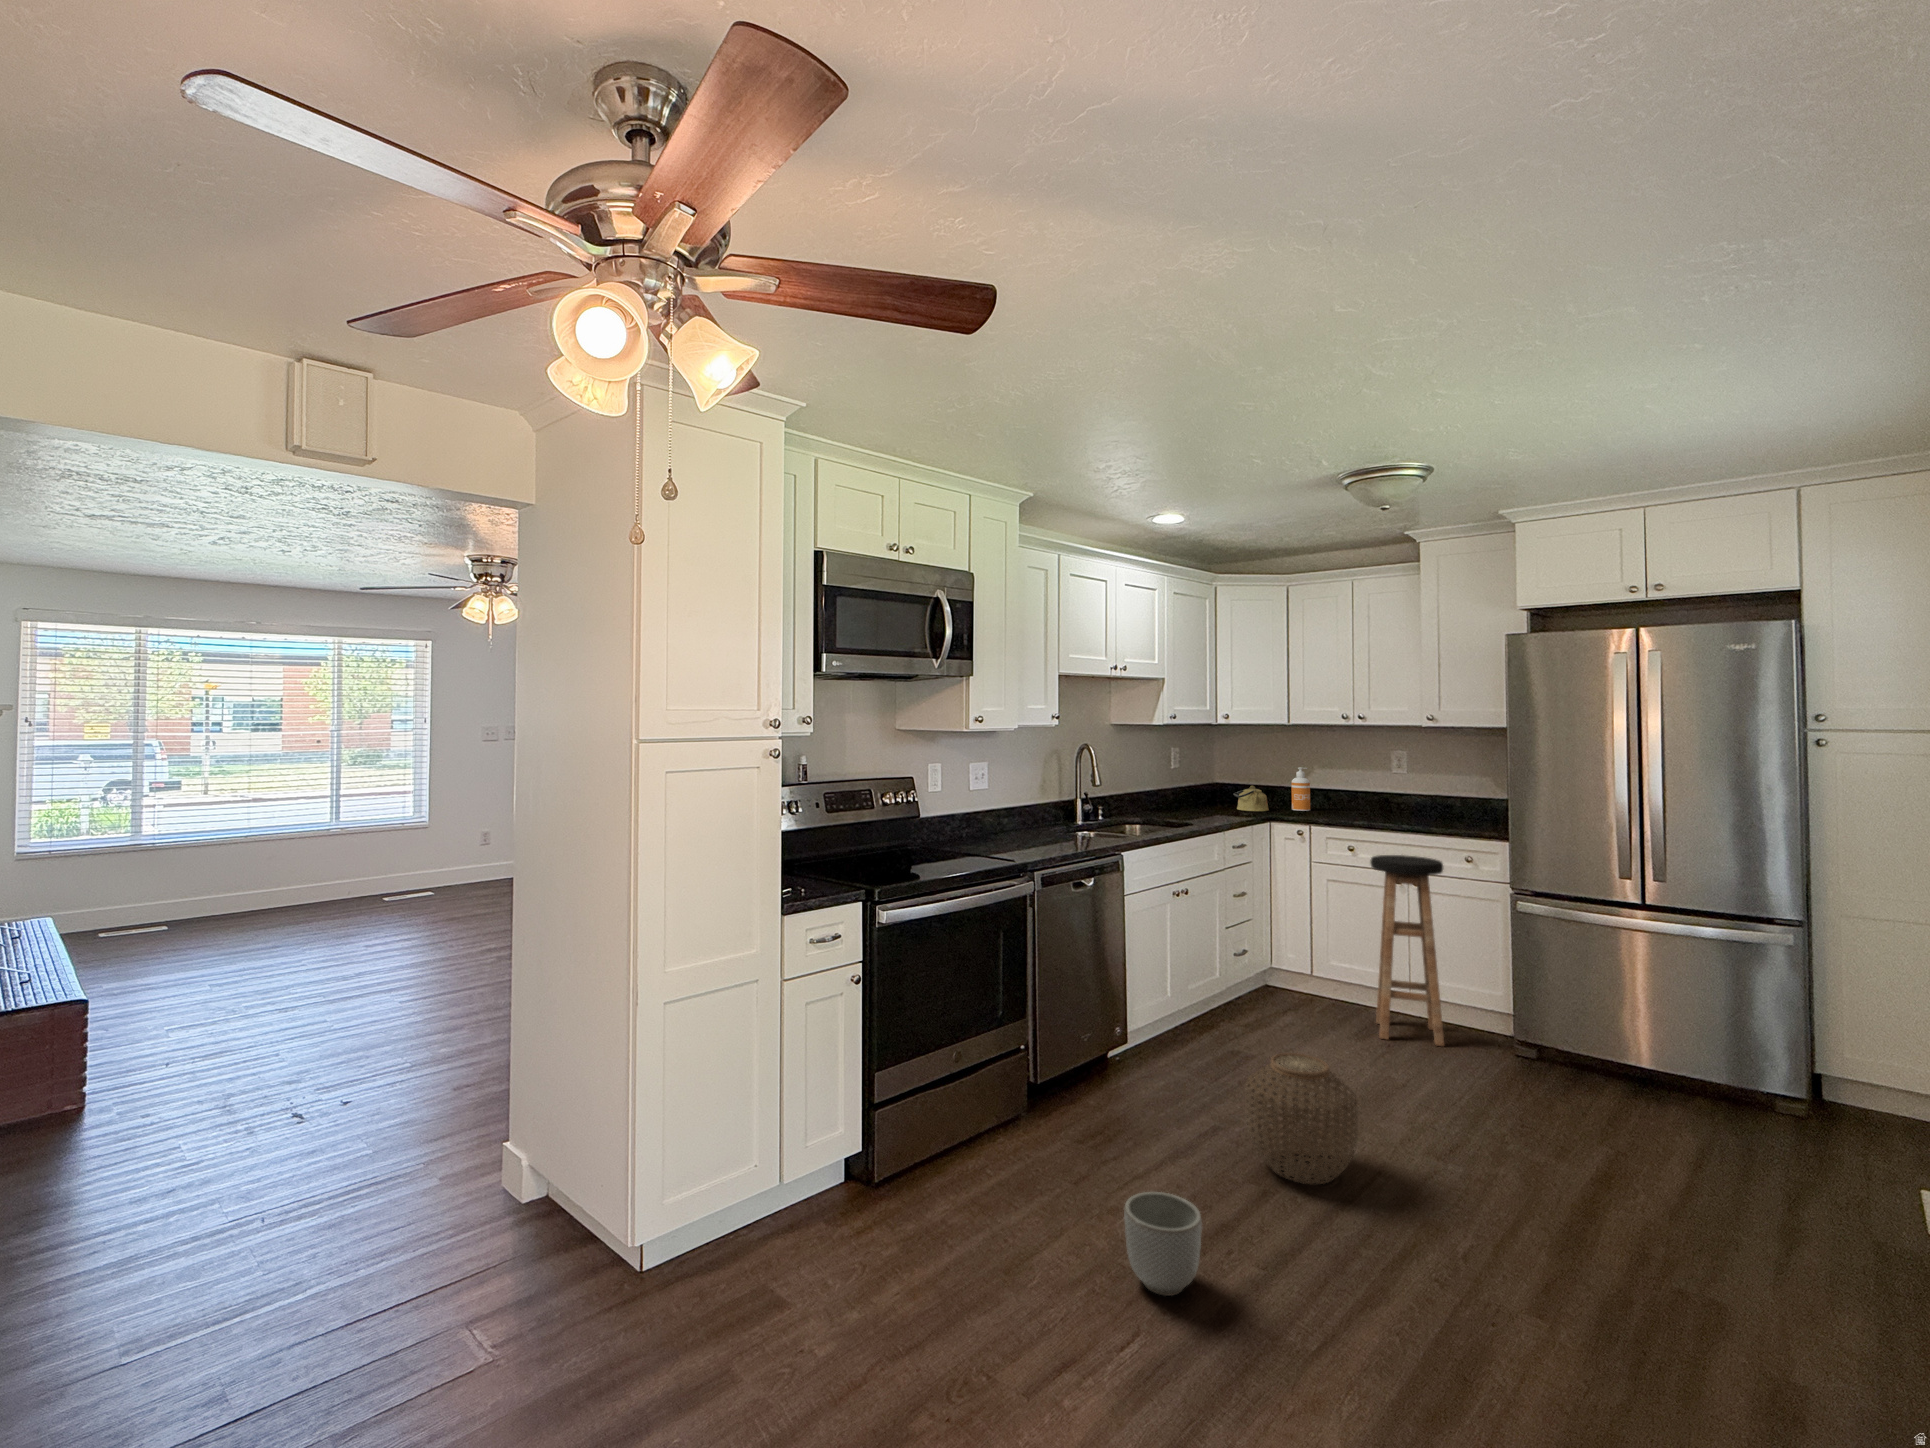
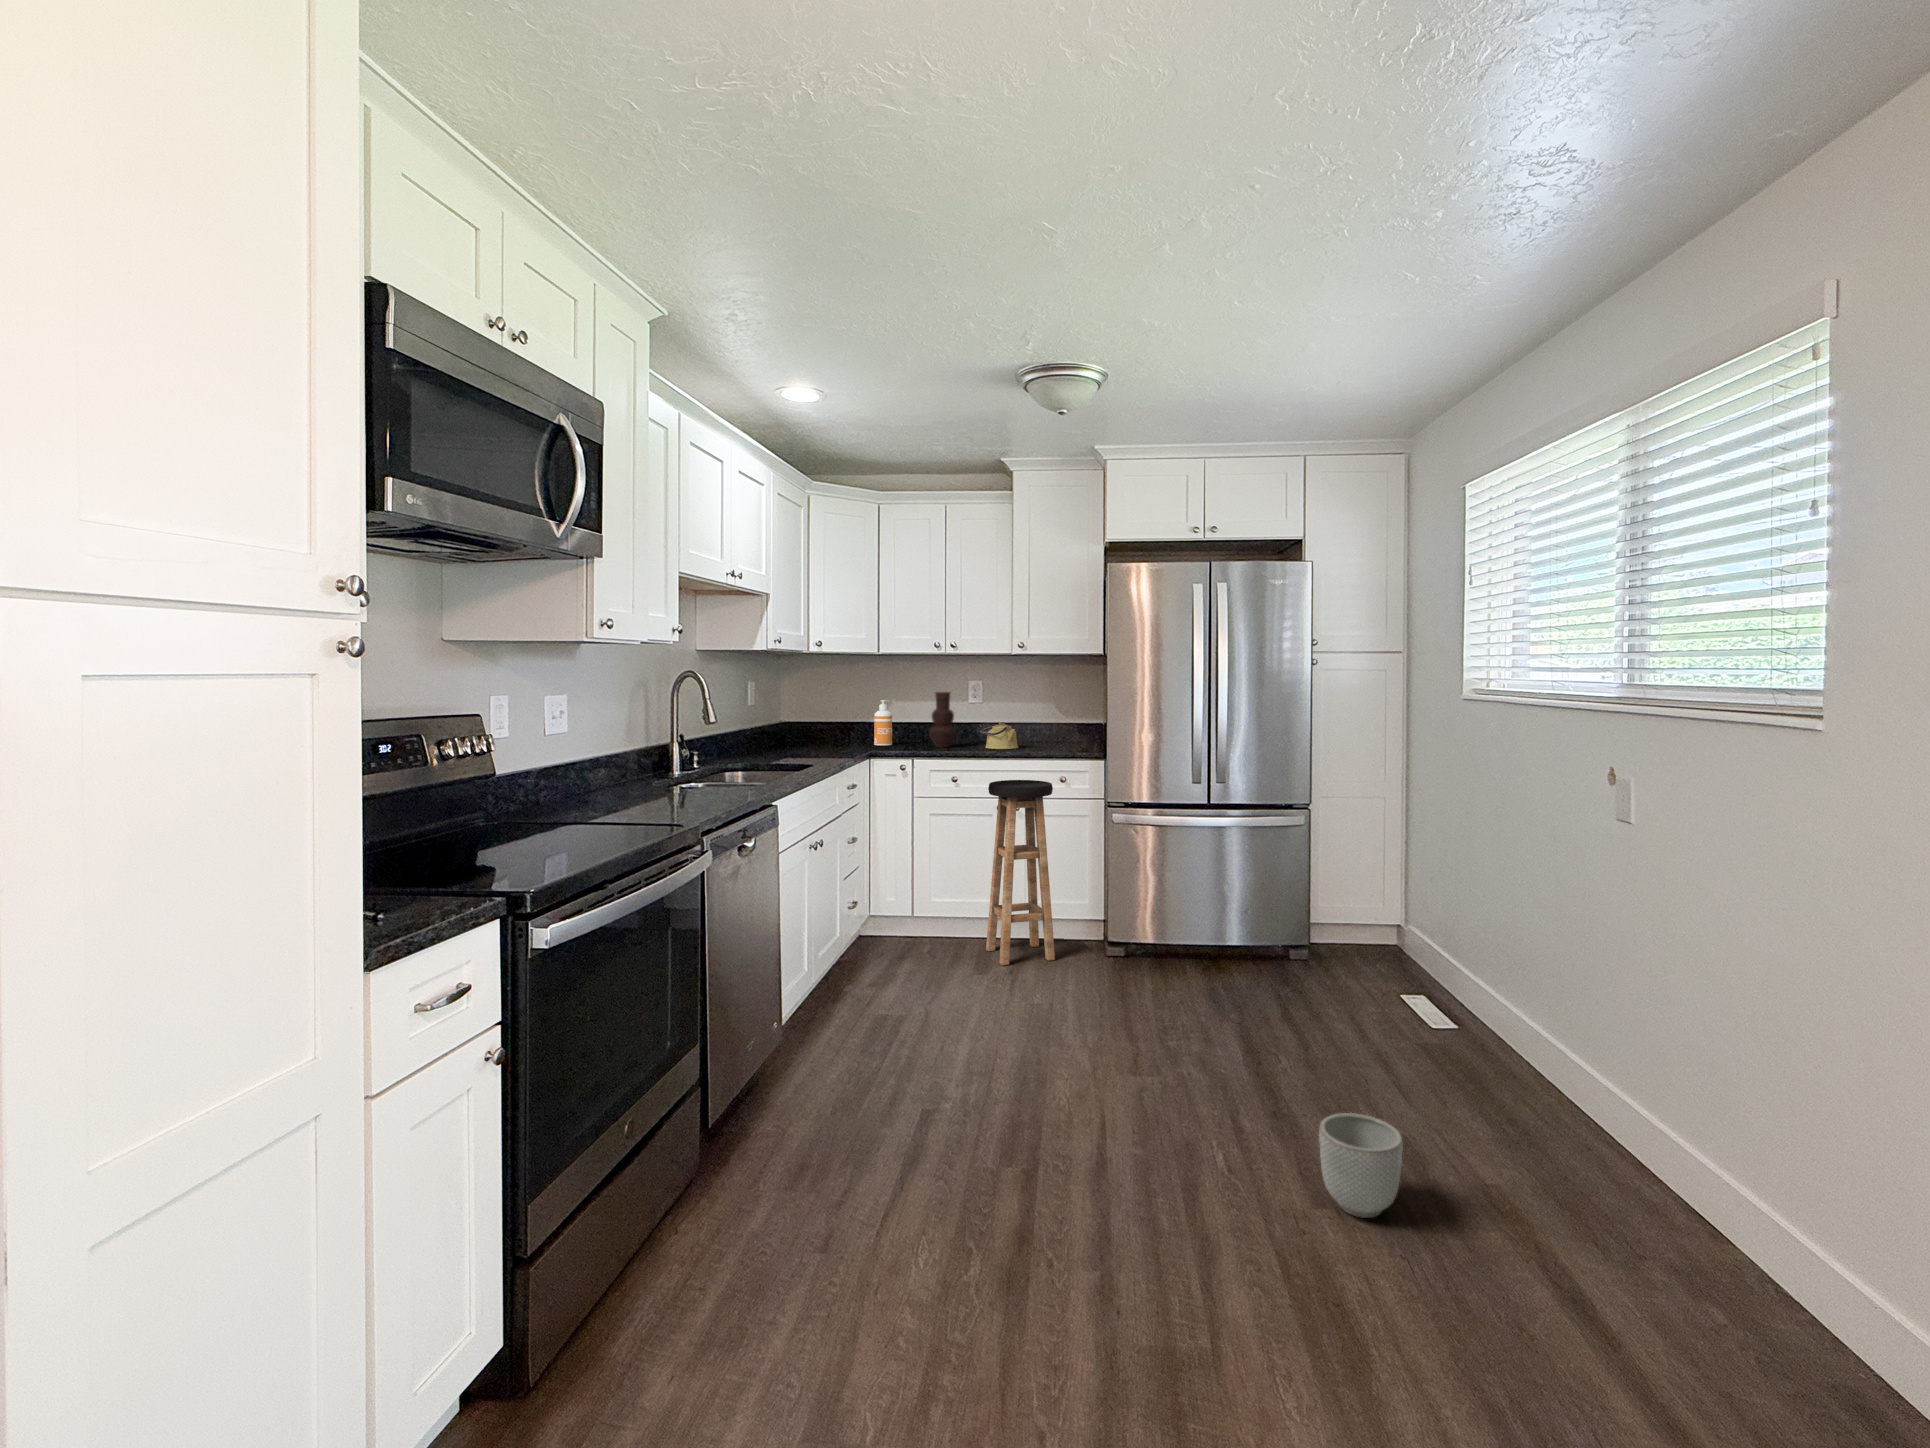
vase: none [1342,762,1372,817] -> present [929,692,956,747]
kettle: present [1234,786,1269,811] -> present [980,722,1018,749]
woven basket: present [1245,1053,1358,1184] -> none [985,1001,1100,1145]
planter: present [1124,1192,1202,1296] -> present [1319,1113,1402,1218]

